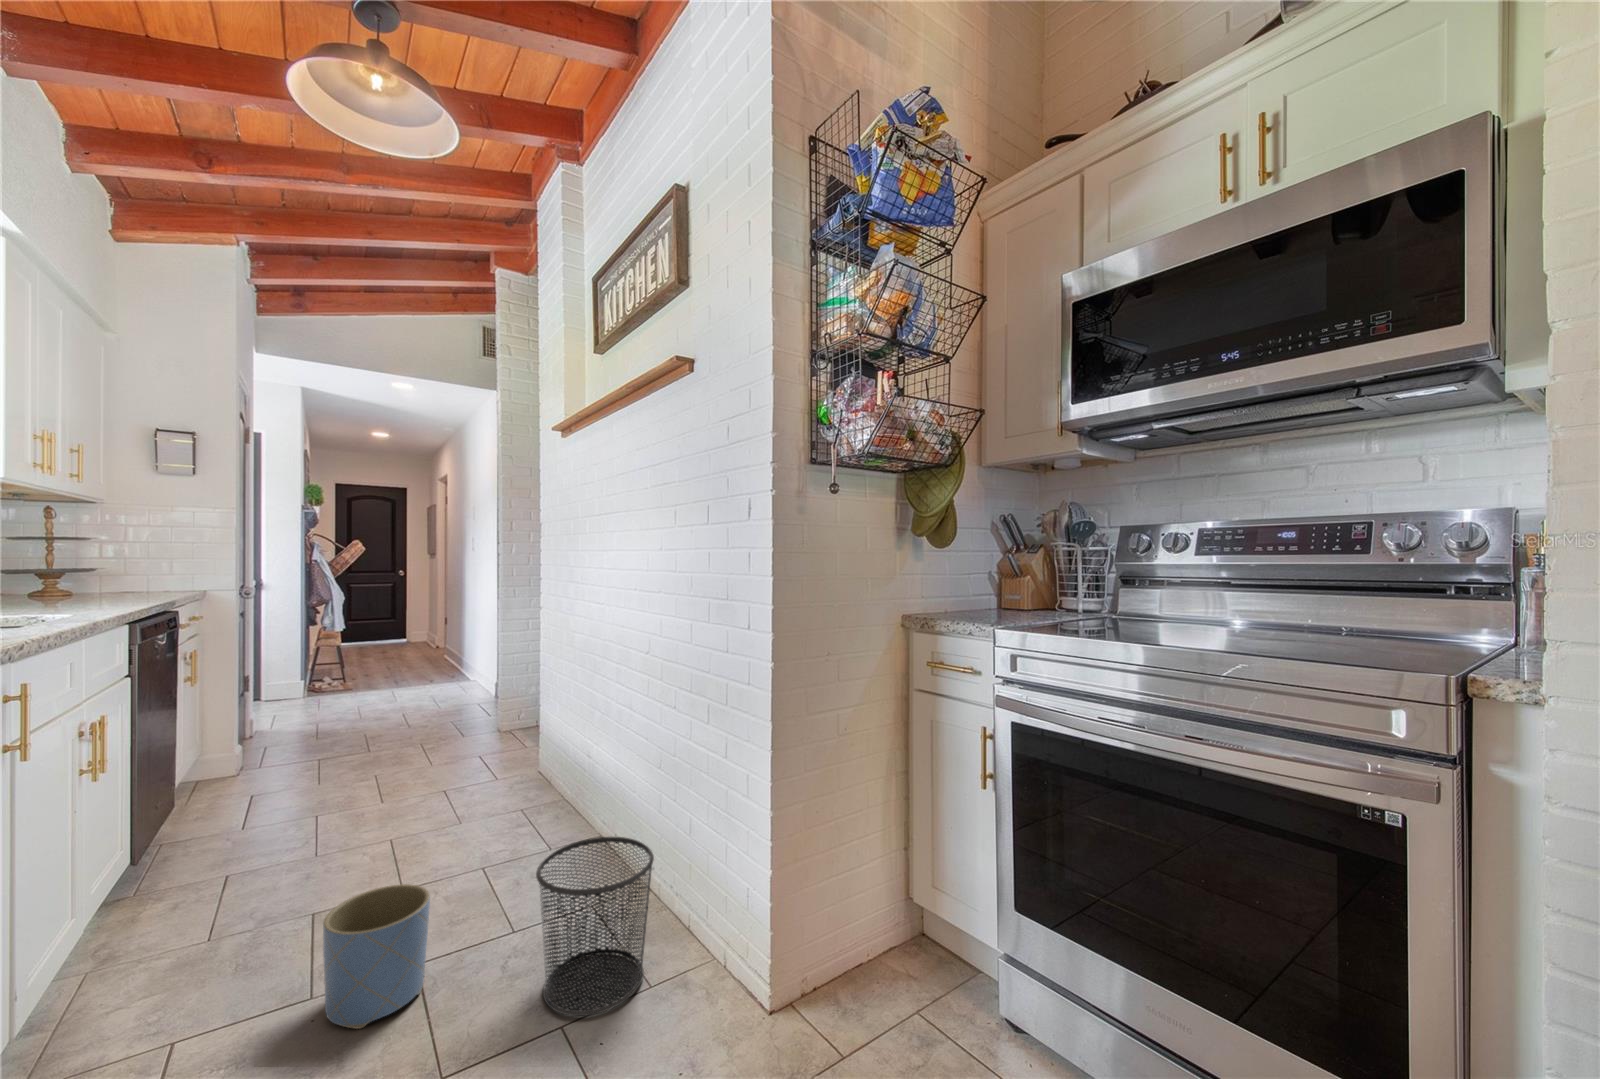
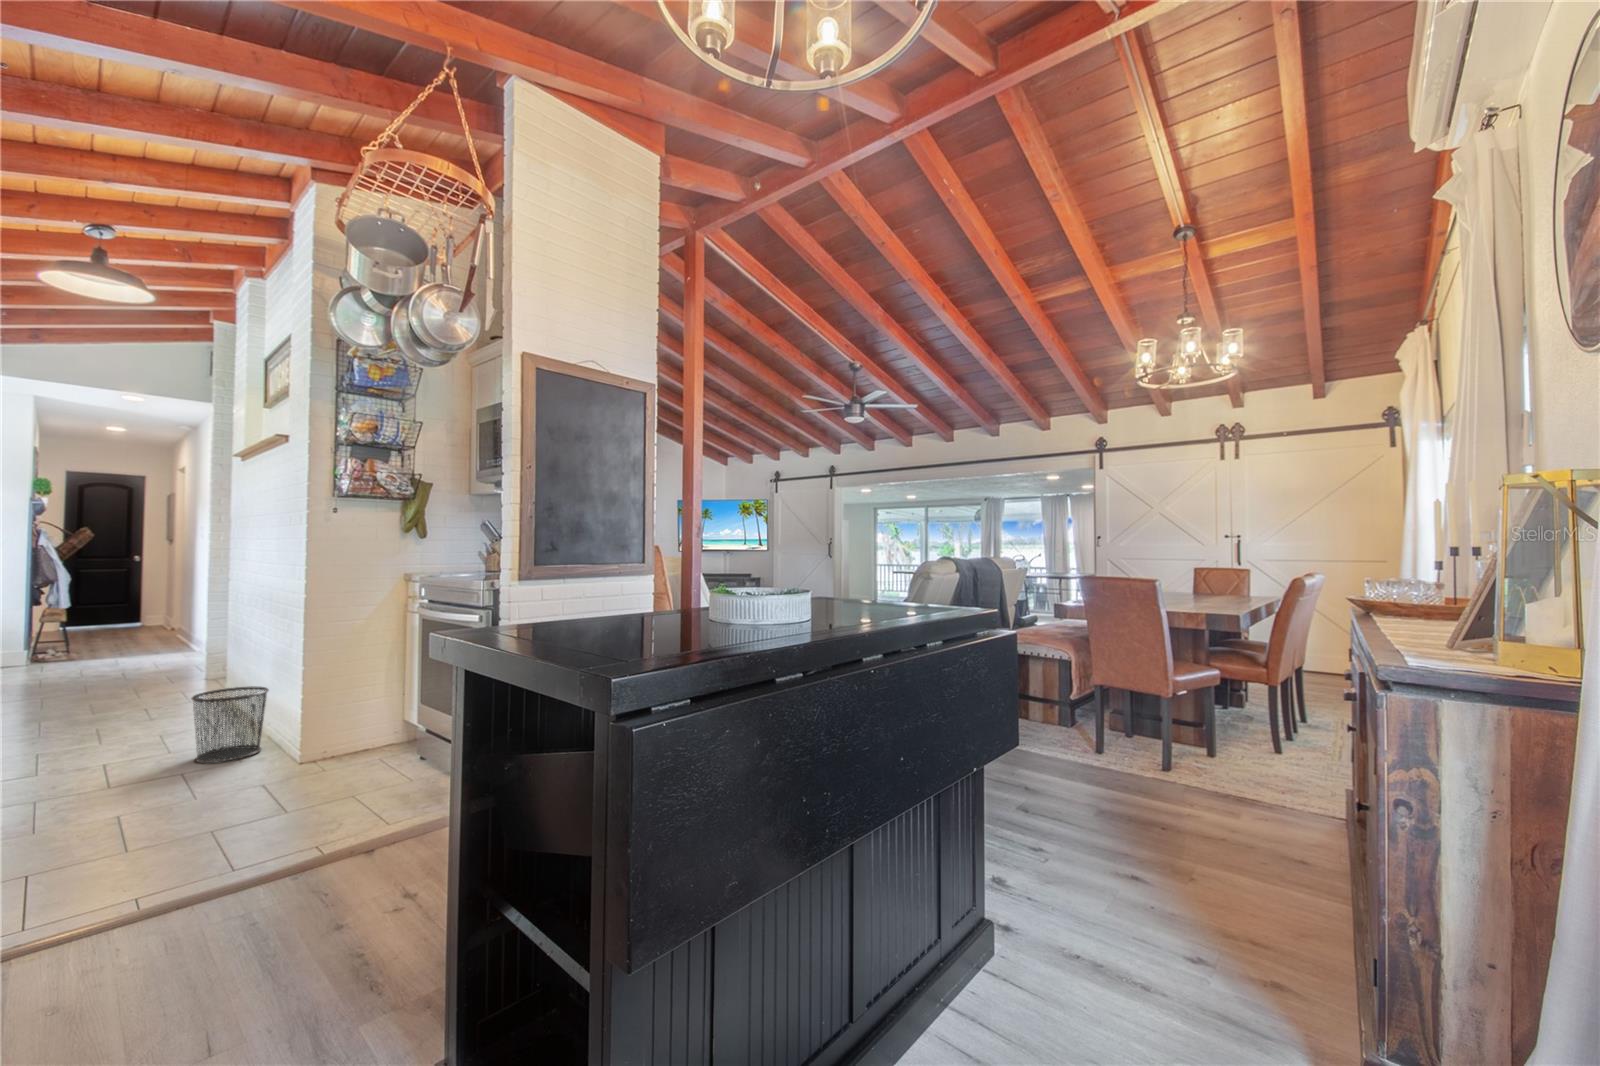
planter: present [323,884,430,1029] -> none [56,712,126,773]

